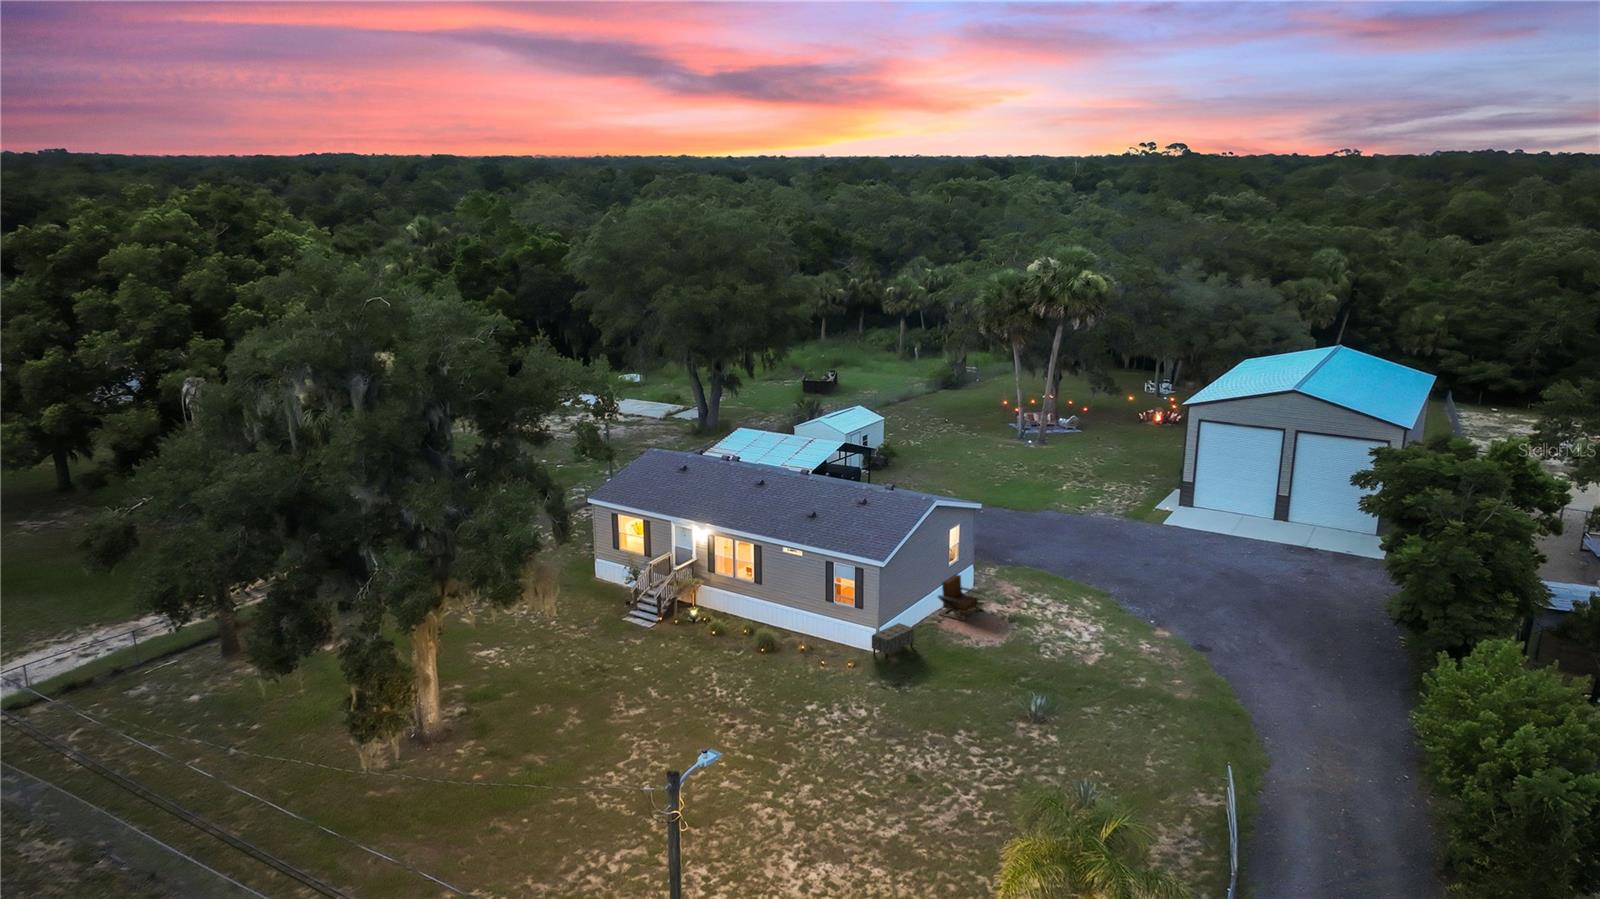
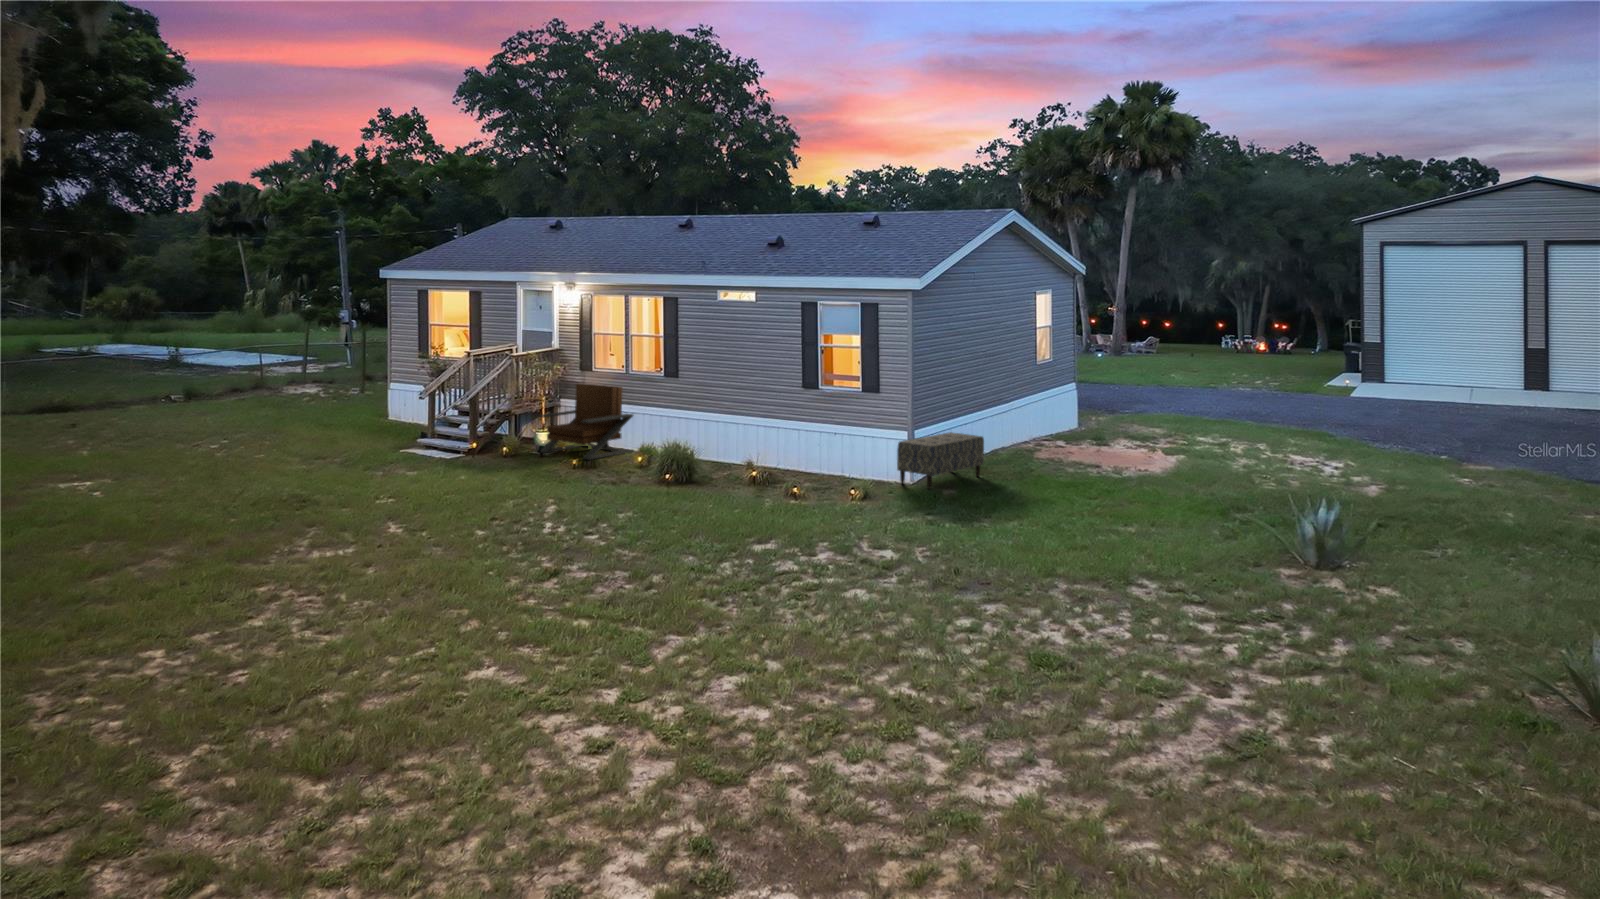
lounge chair: present [938,574,981,621] -> present [539,383,633,460]

